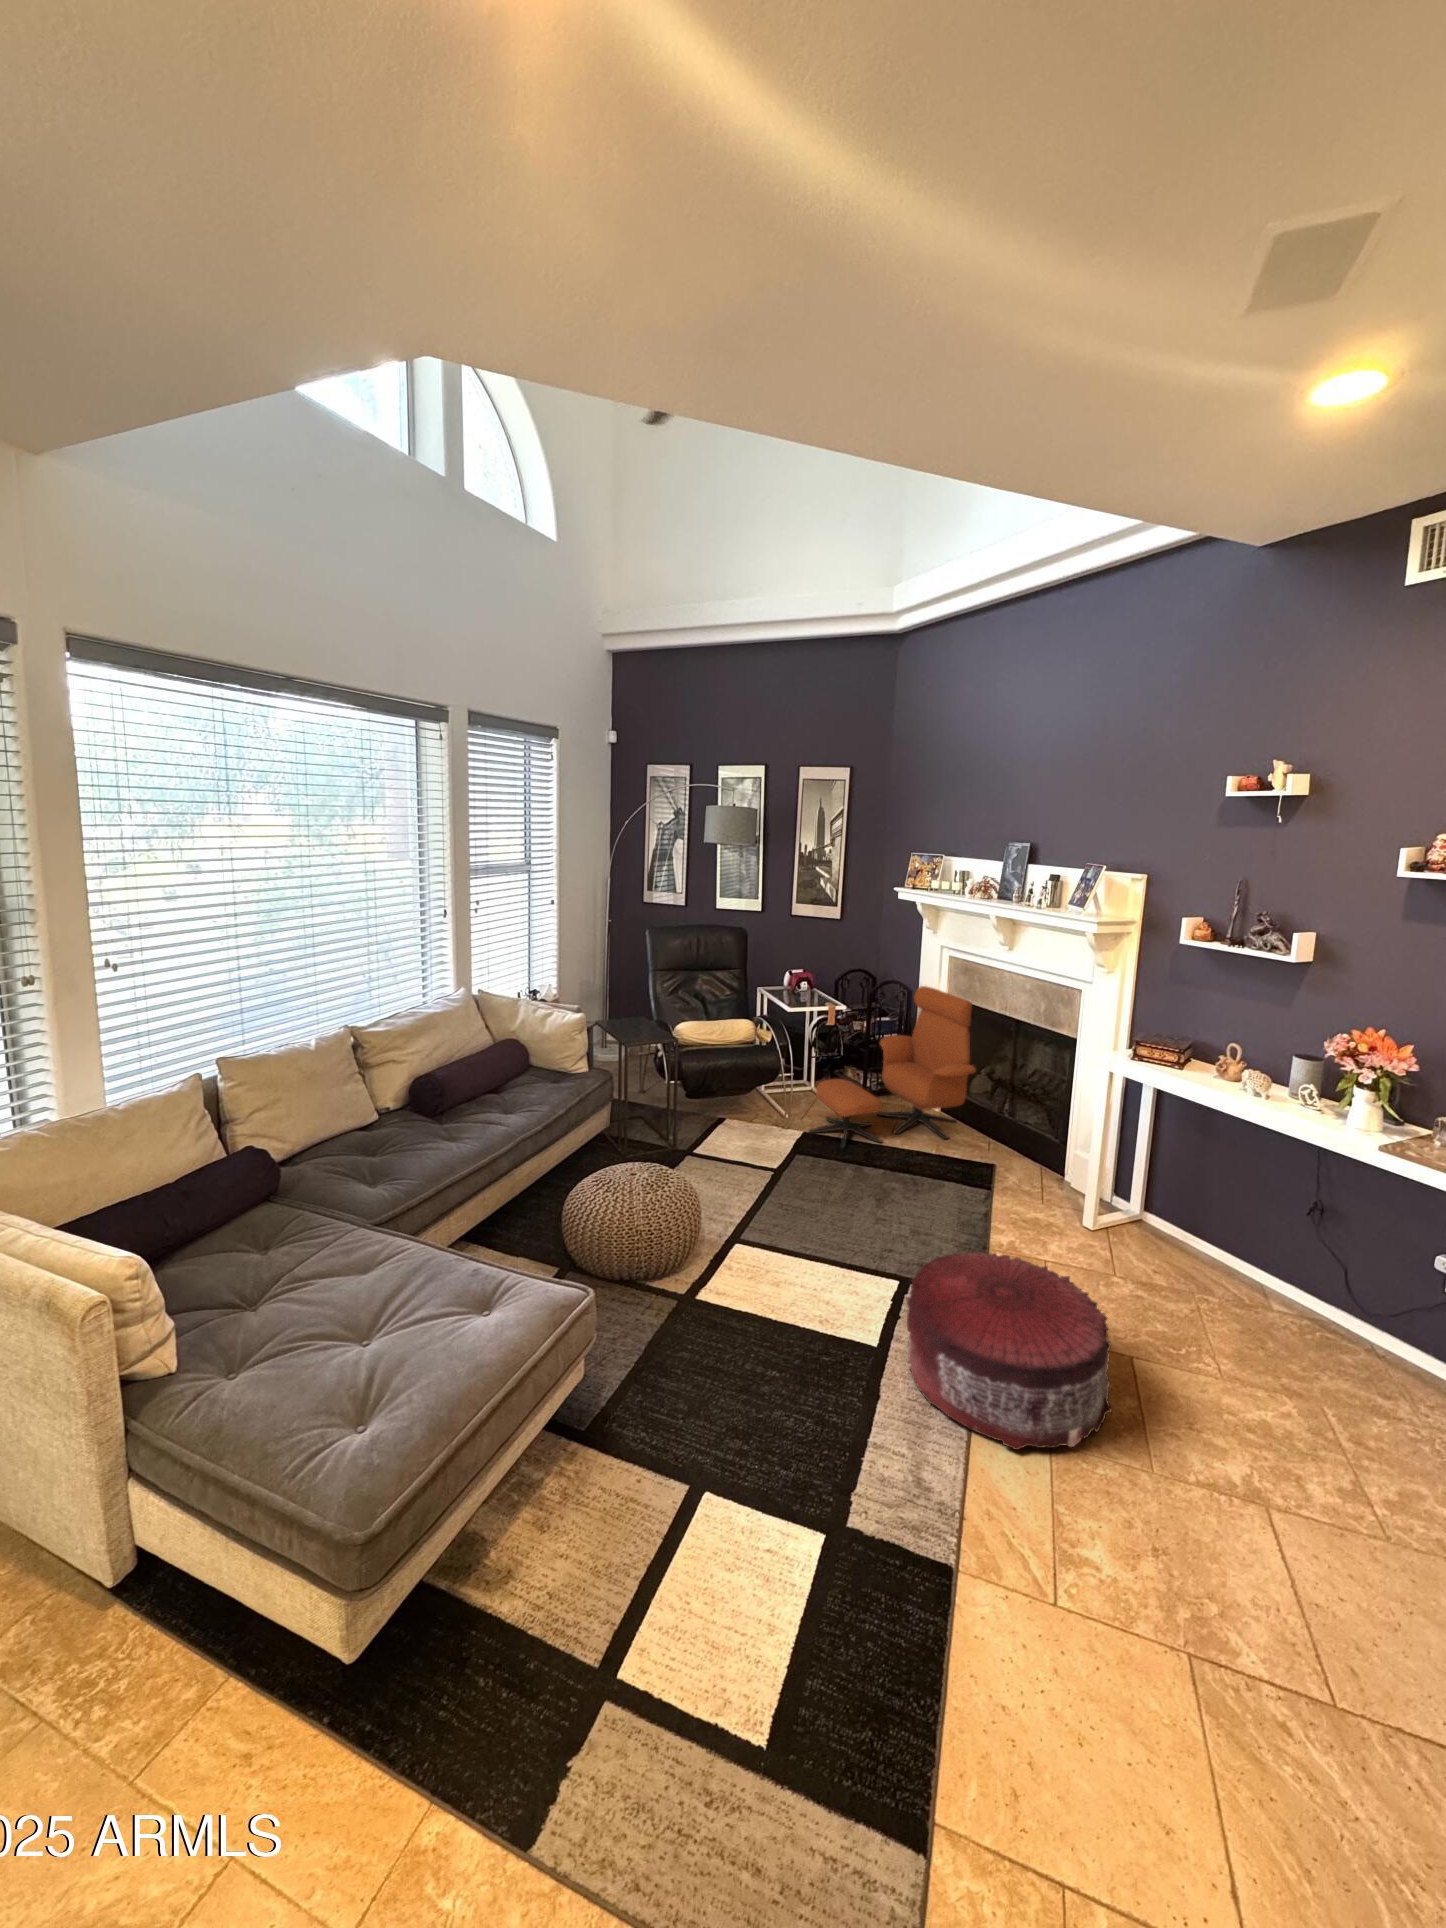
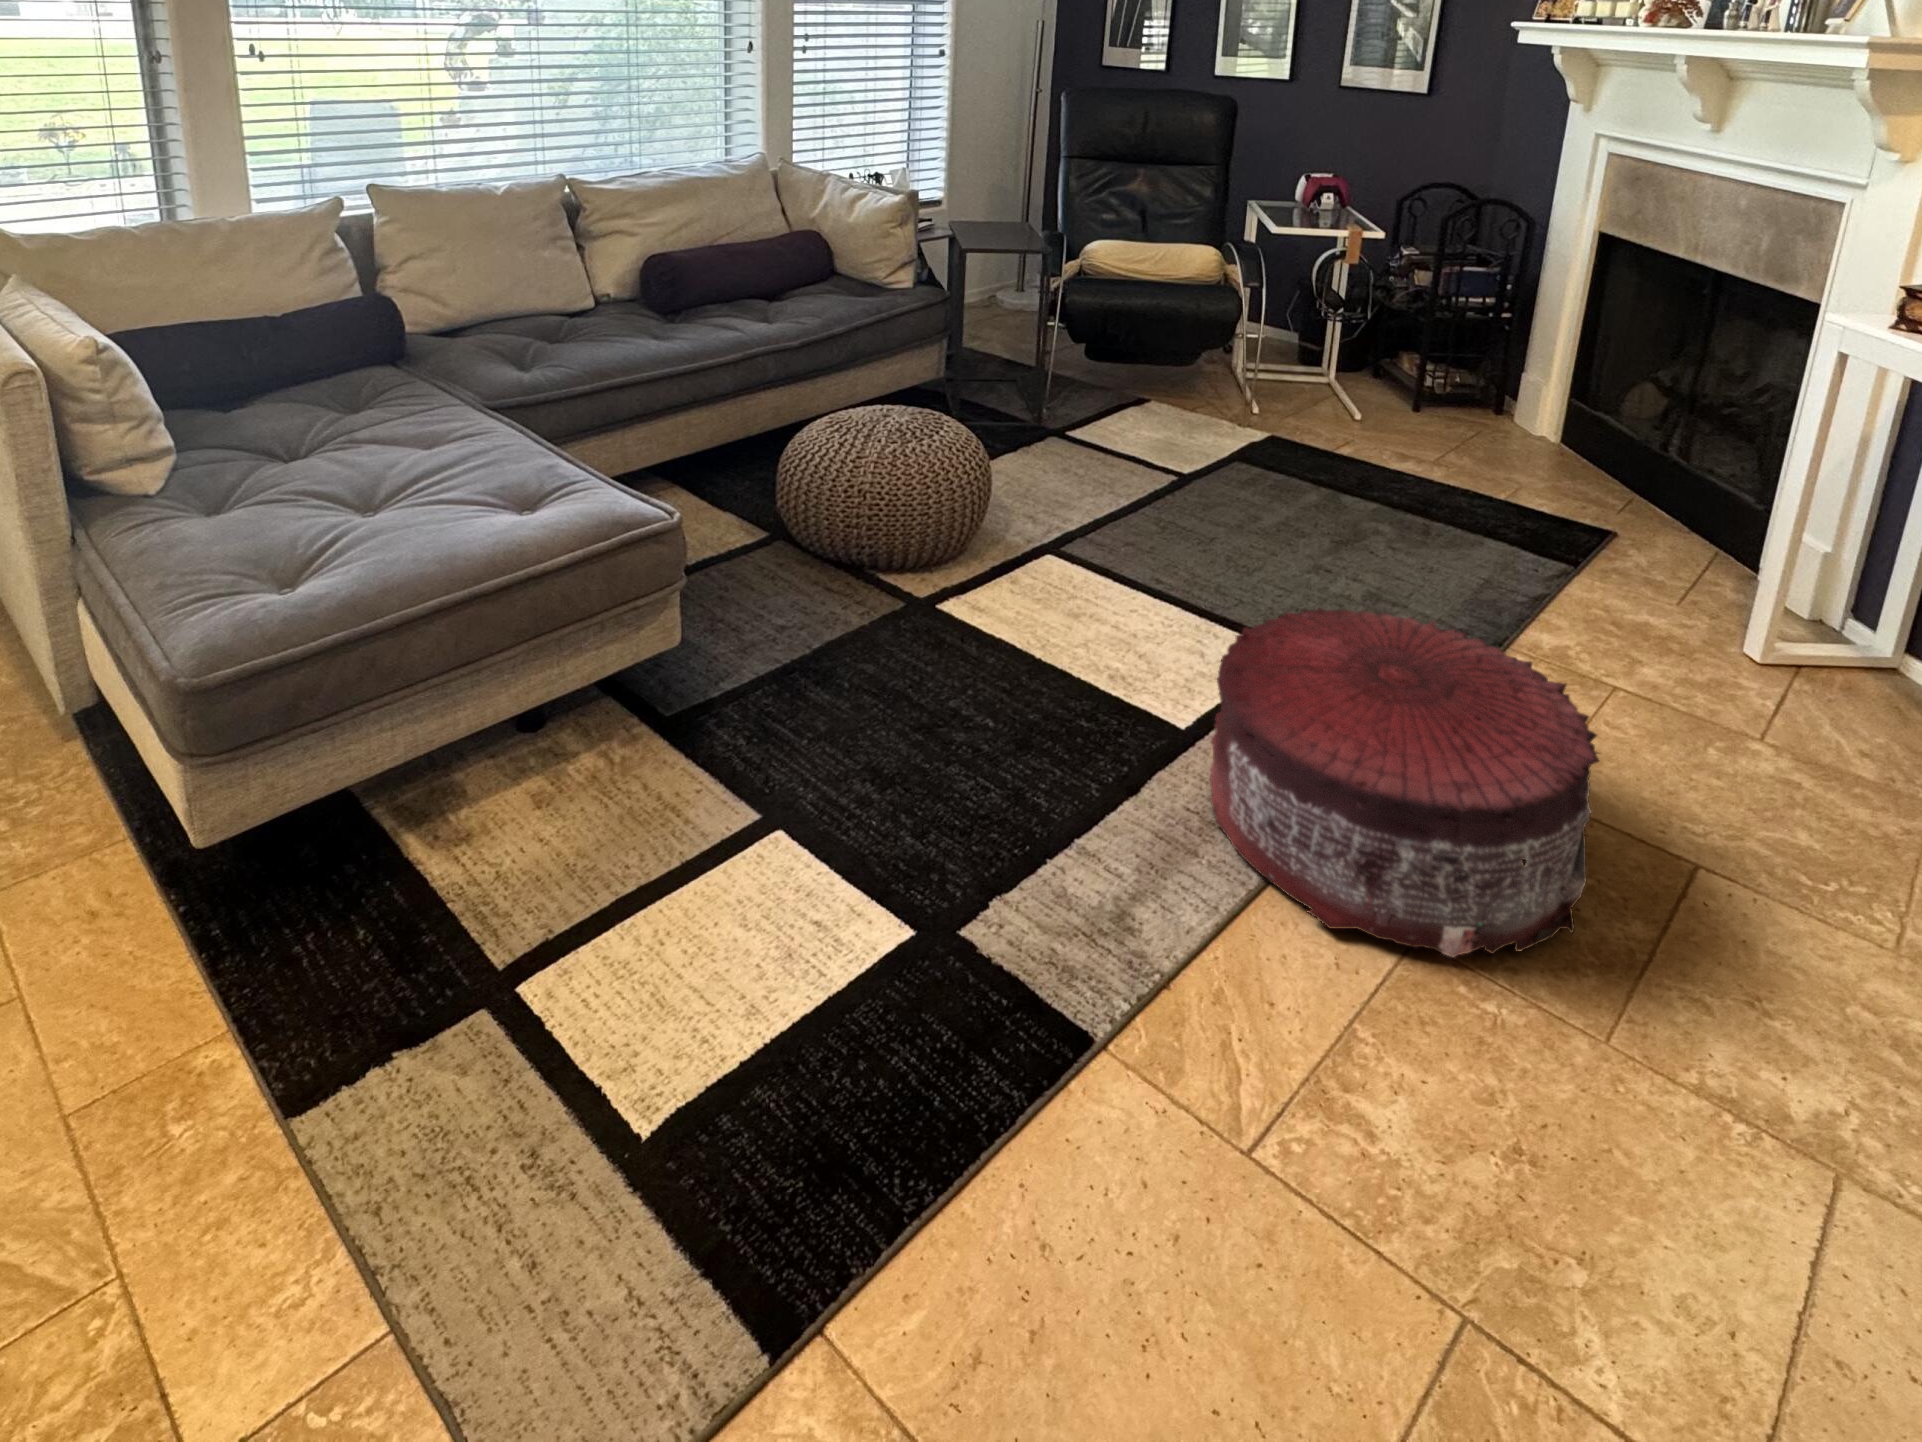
lounge chair: present [809,986,976,1148] -> none [1274,207,1623,483]

